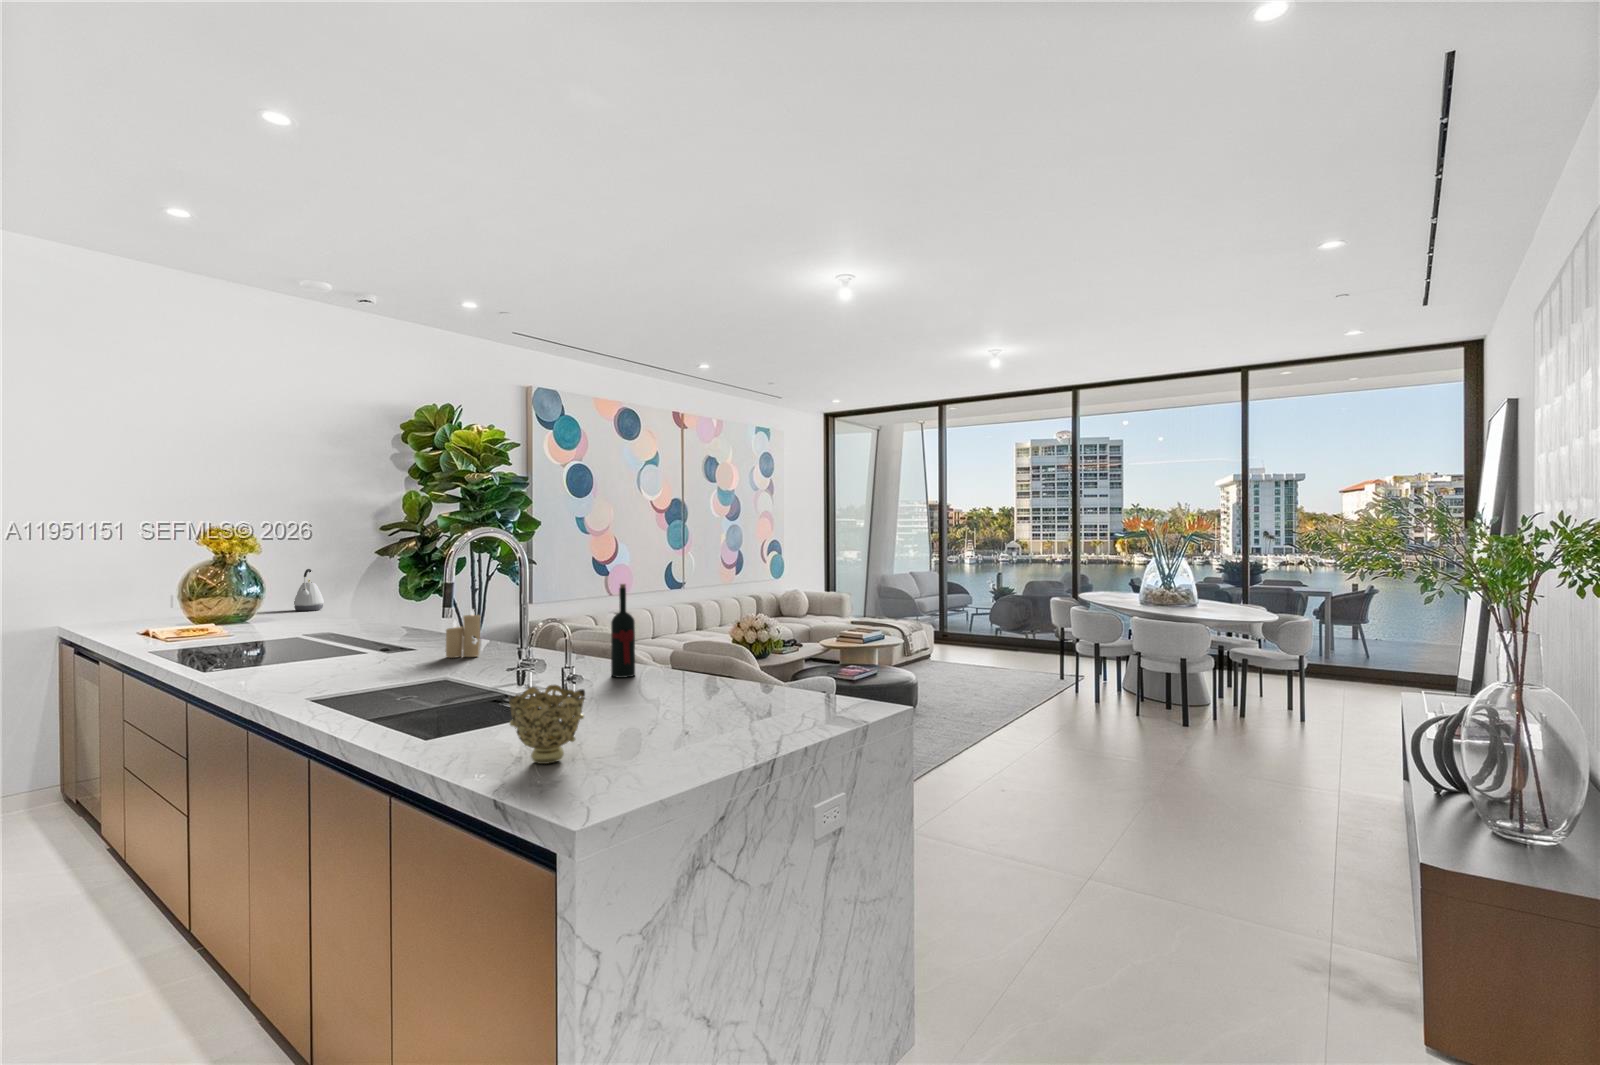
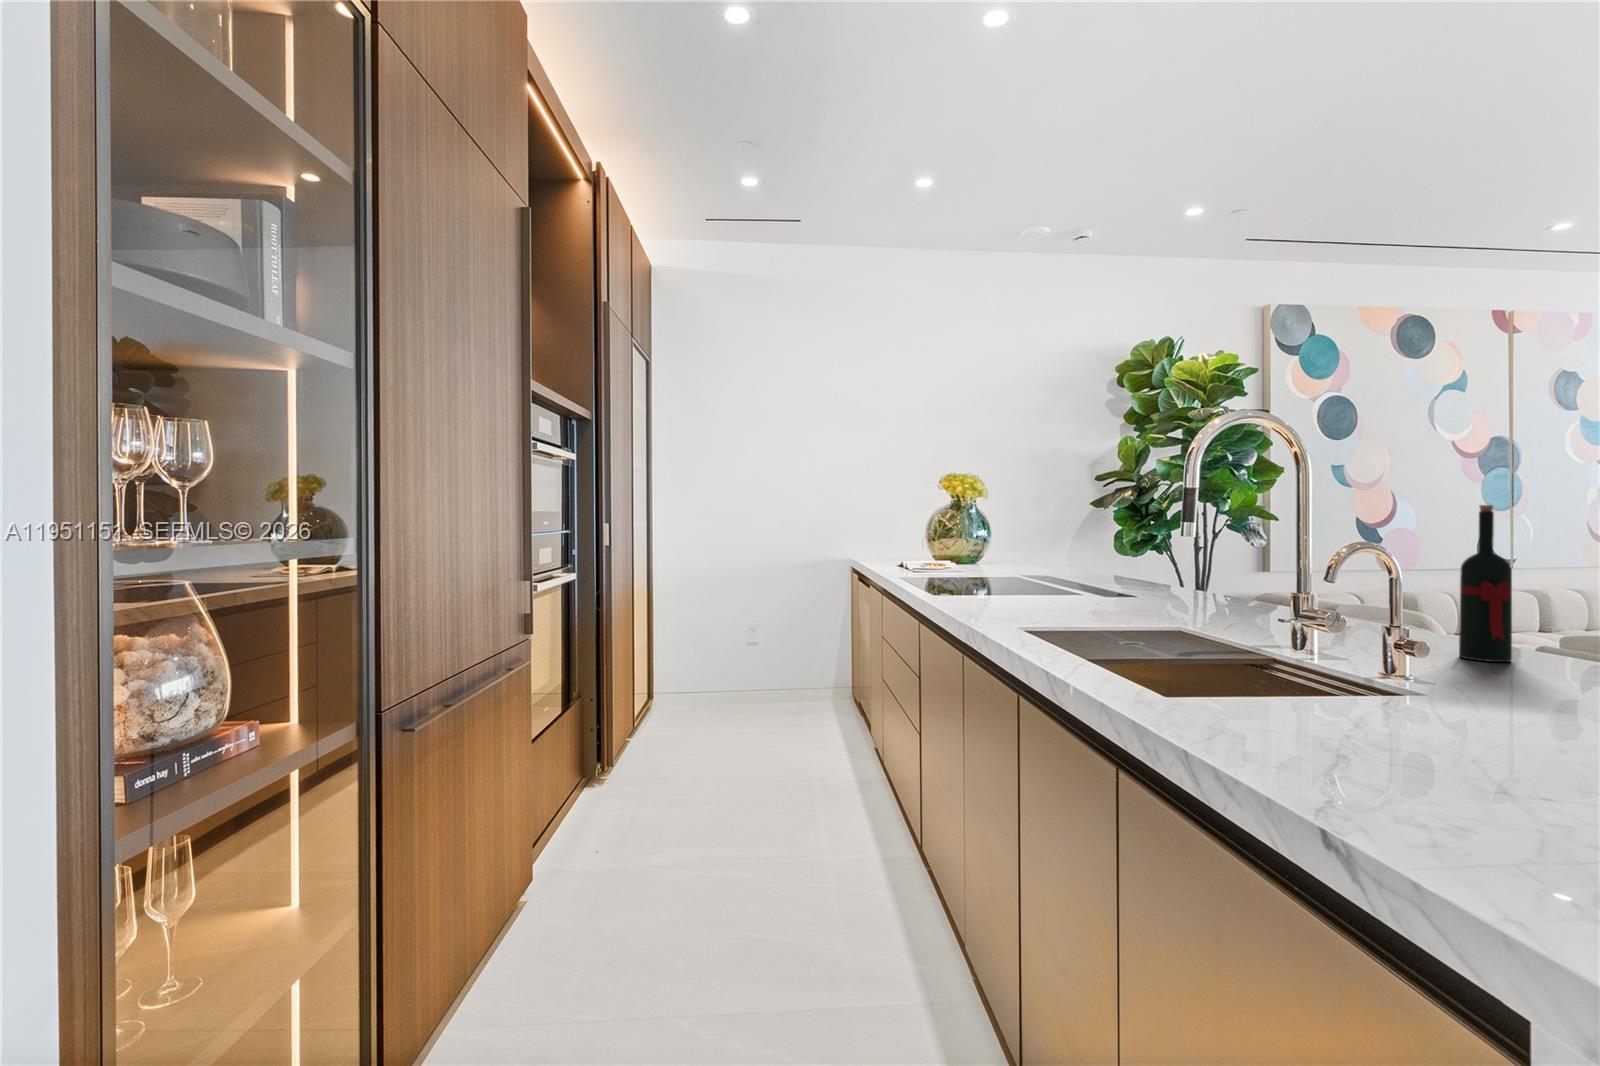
kettle: present [294,569,324,611] -> none [1016,520,1043,561]
candle: present [445,610,481,658] -> none [1175,549,1222,611]
decorative bowl: present [508,685,585,764] -> none [1324,635,1505,783]

